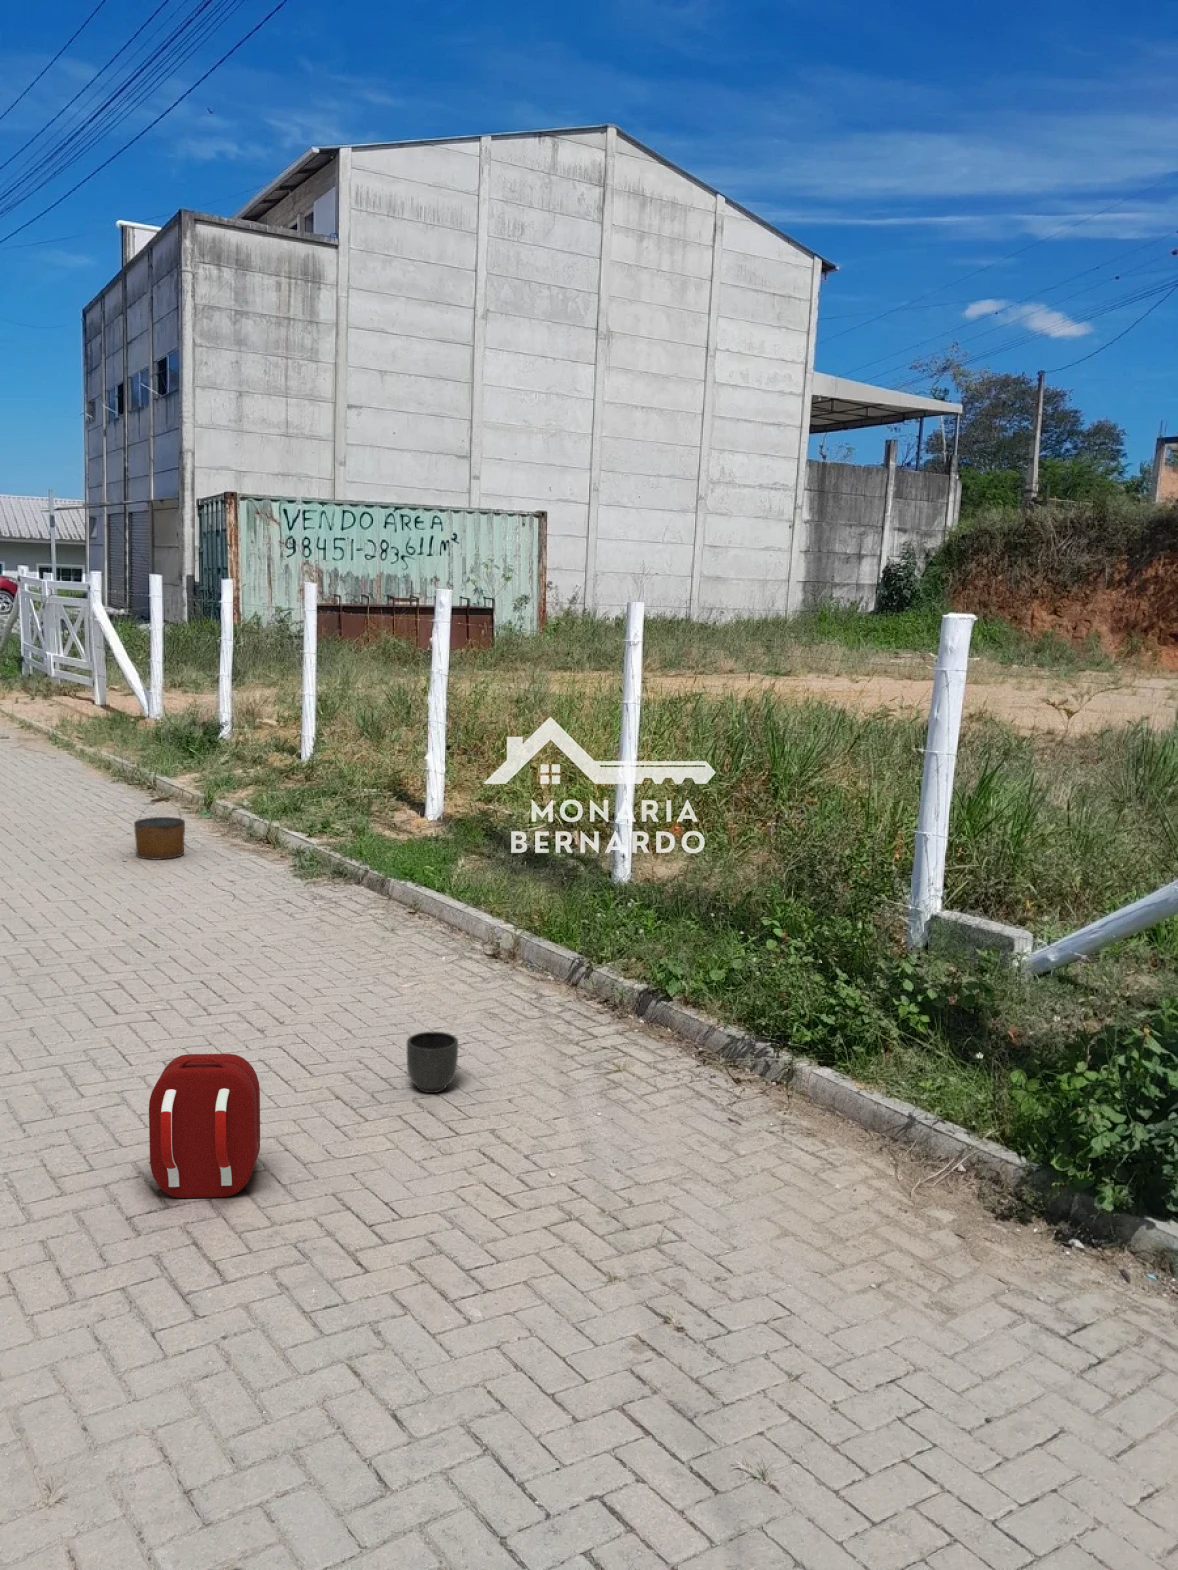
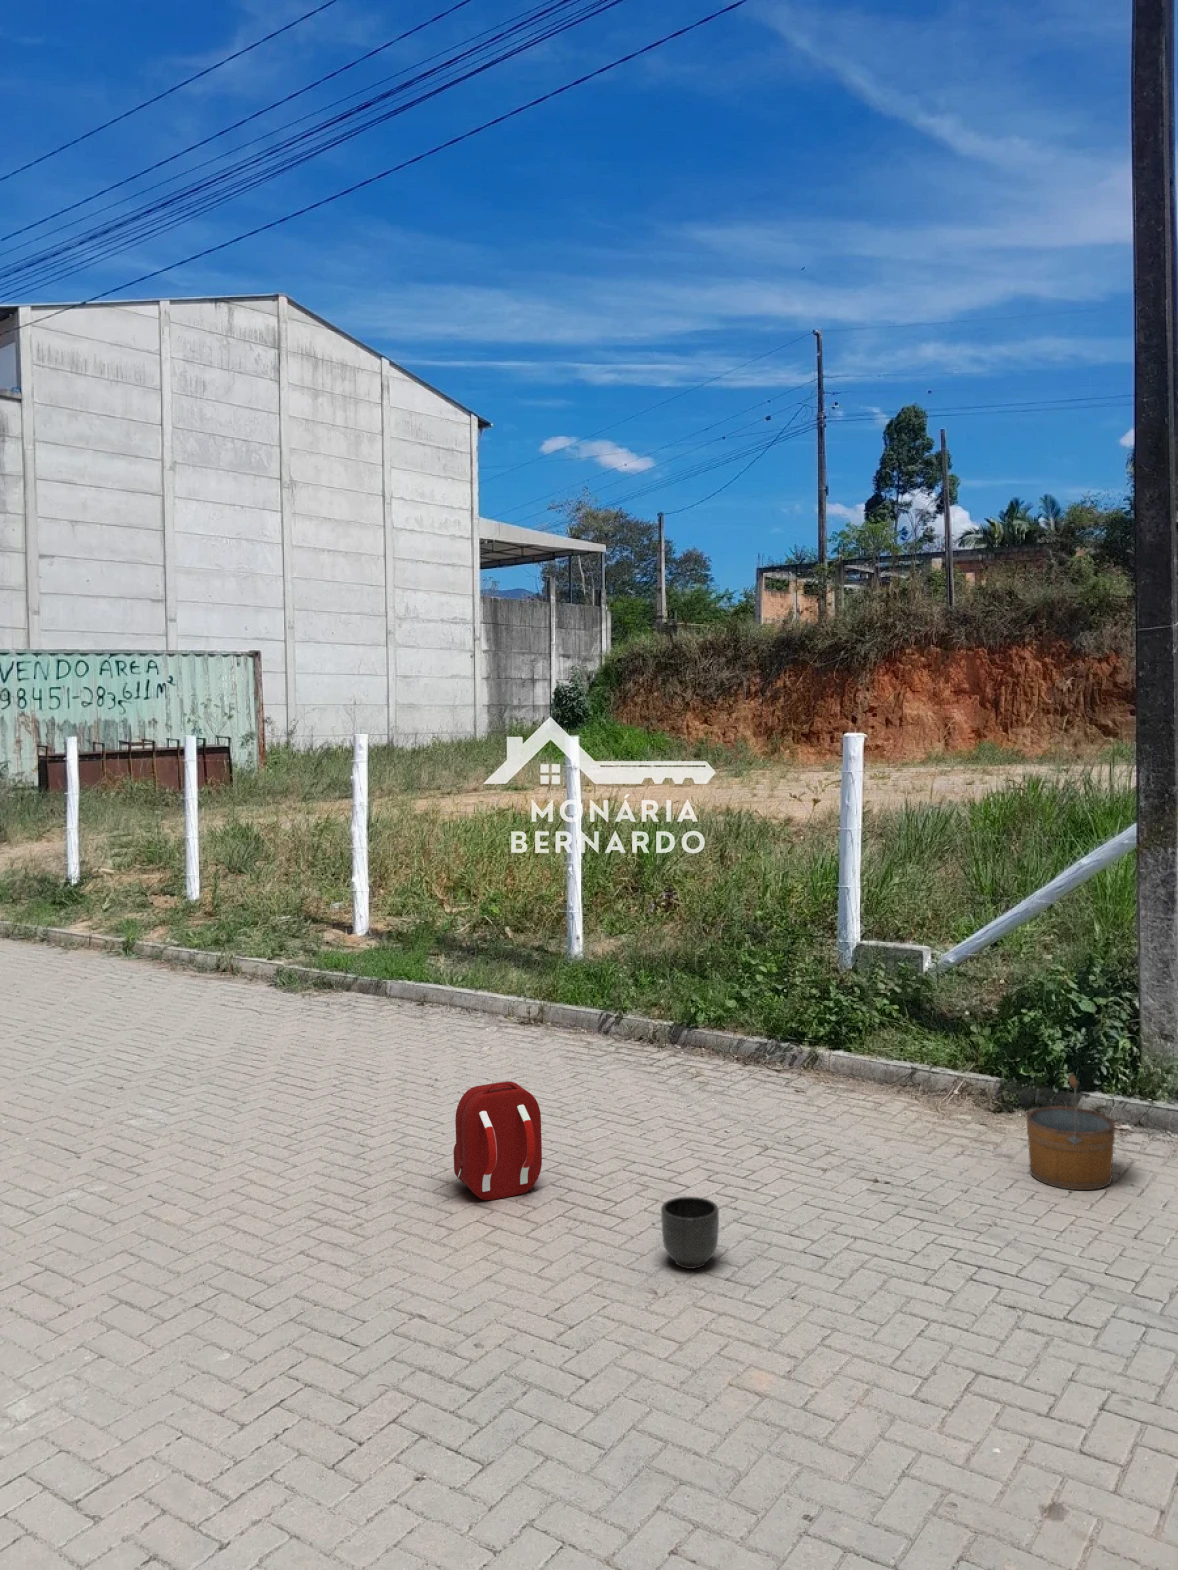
bucket: present [134,797,185,860] -> present [1027,1075,1115,1190]
planter: present [407,1032,458,1093] -> present [661,1197,719,1269]

